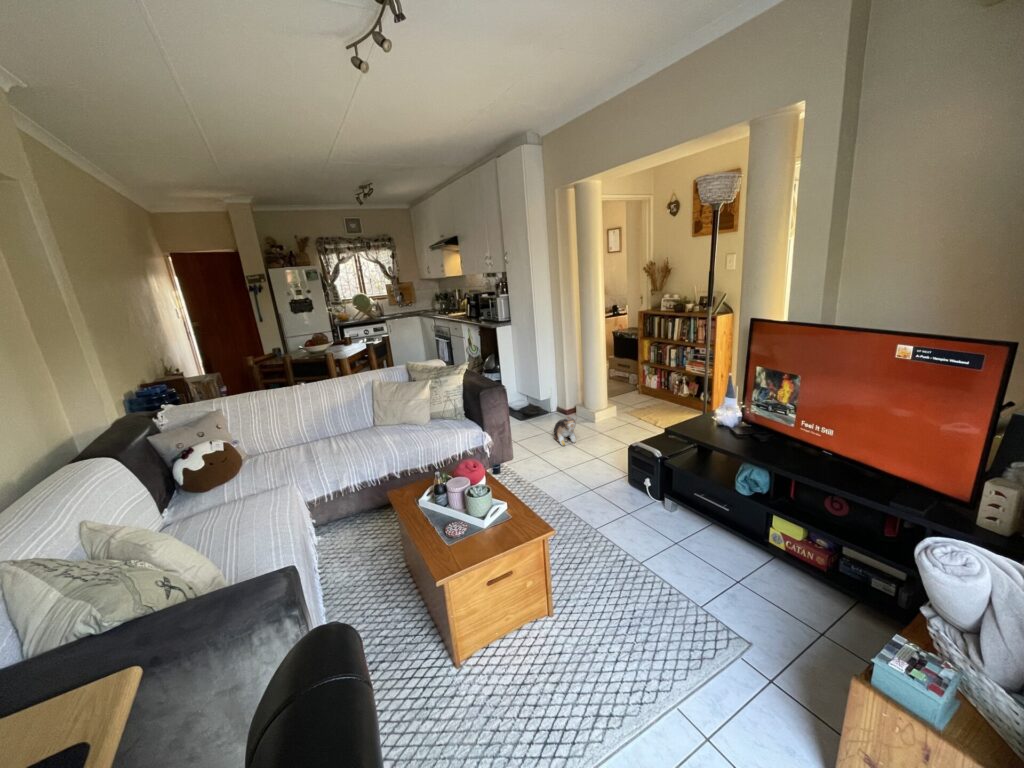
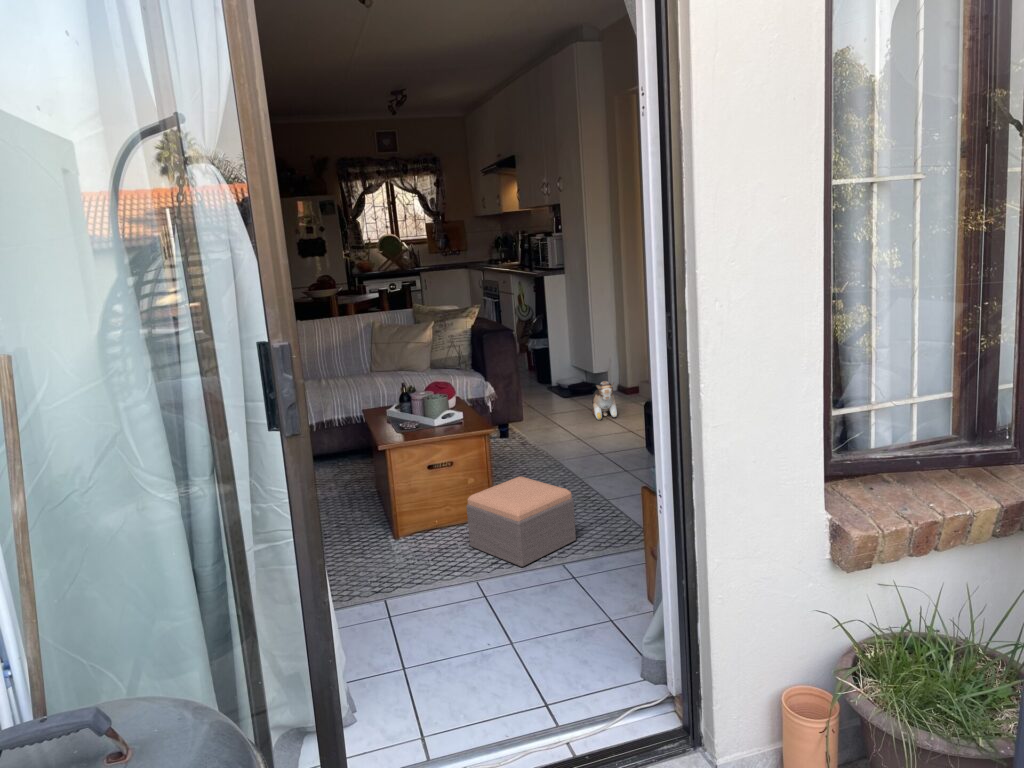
footstool: none [537,567,649,704] -> present [467,477,576,567]

